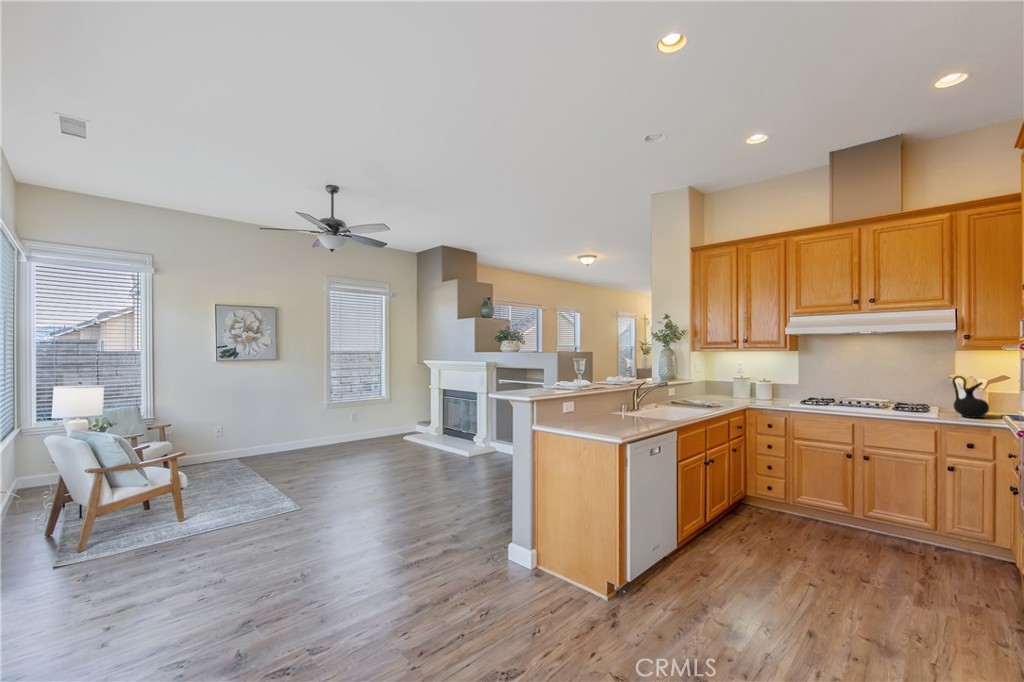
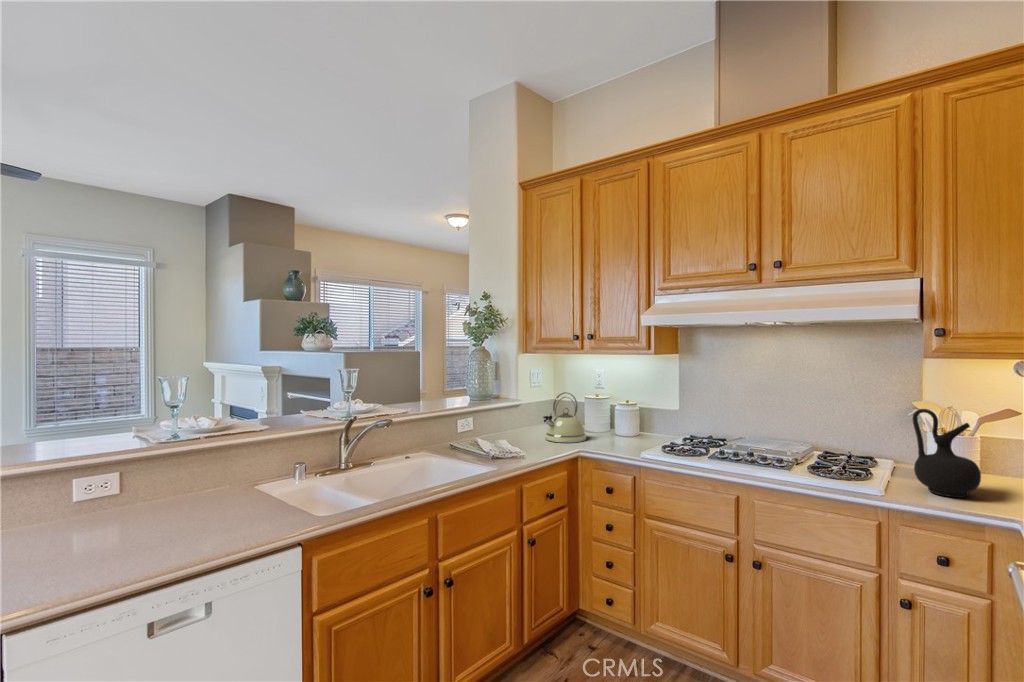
kettle: none [718,373,745,402] -> present [543,392,586,443]

